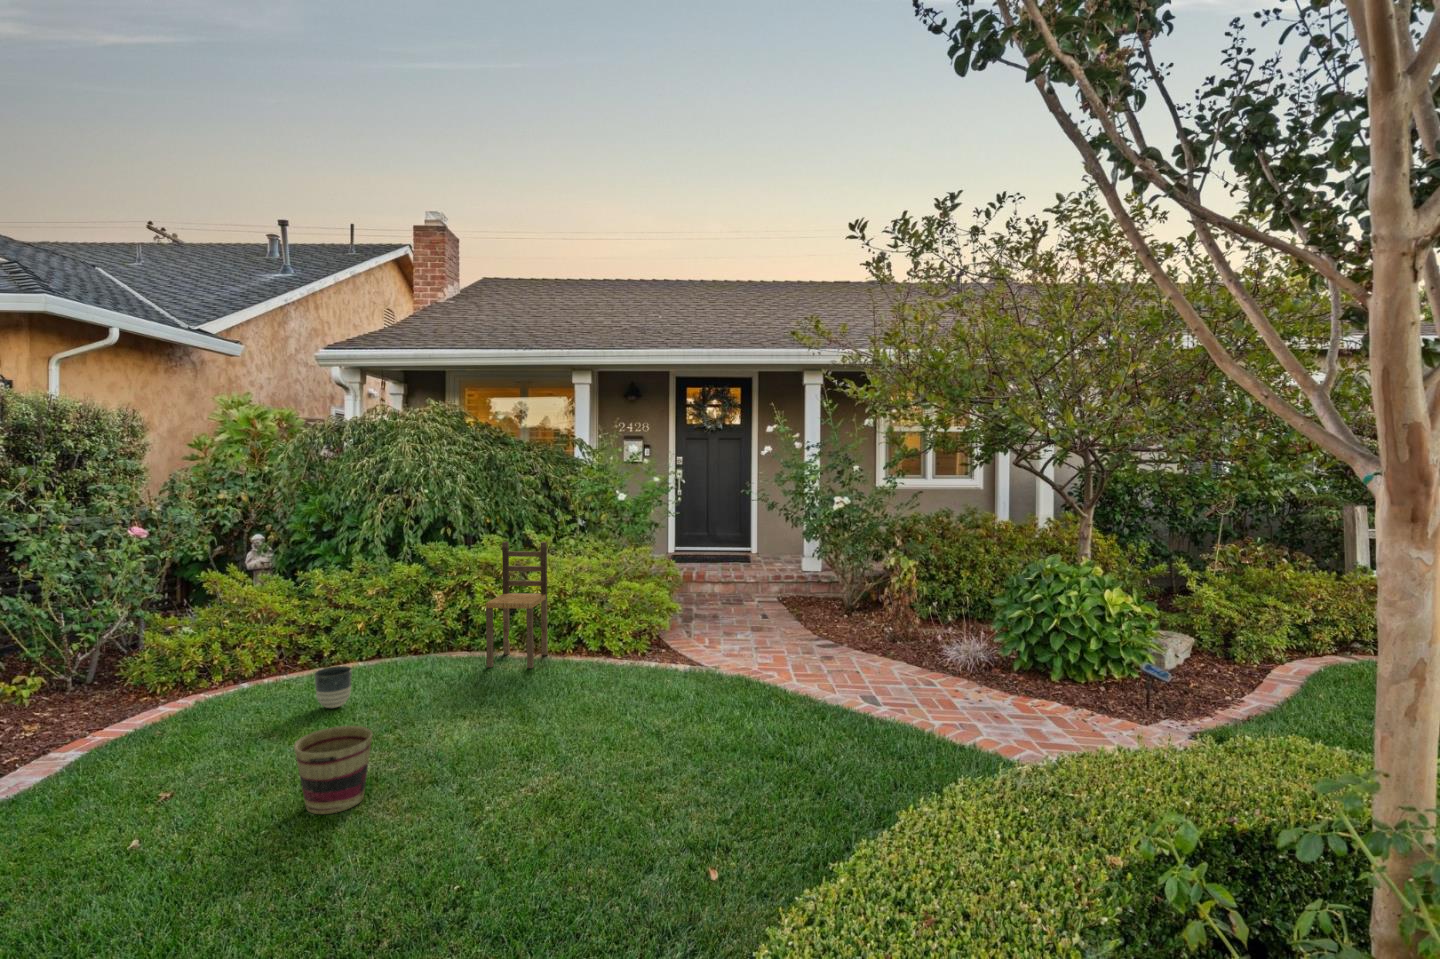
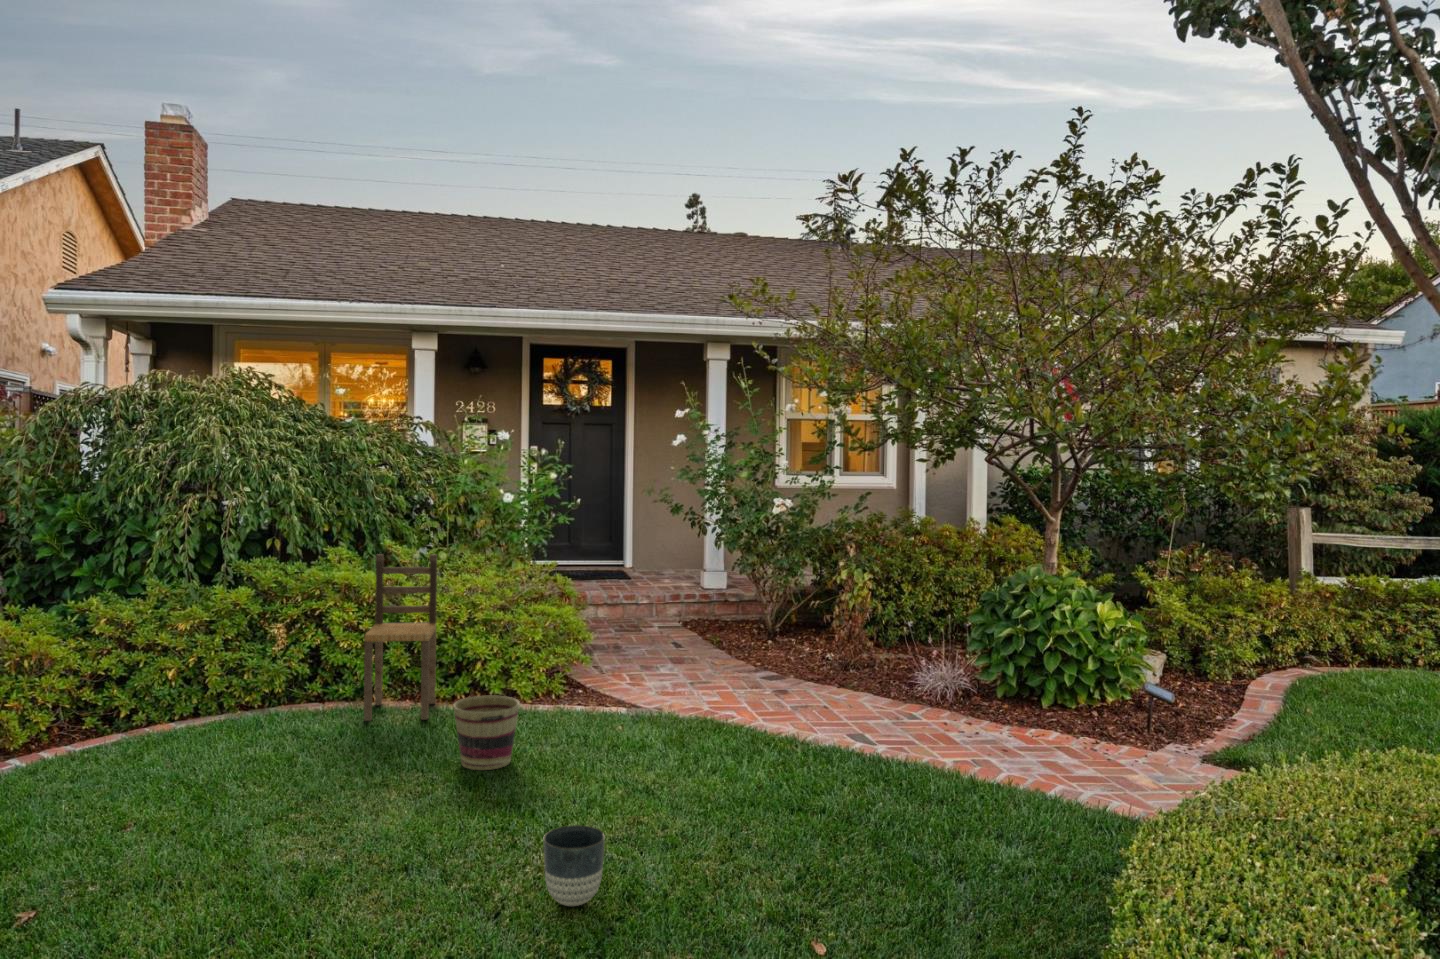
planter: present [315,666,352,708] -> present [544,825,605,906]
basket: present [294,726,373,814] -> present [454,696,520,770]

